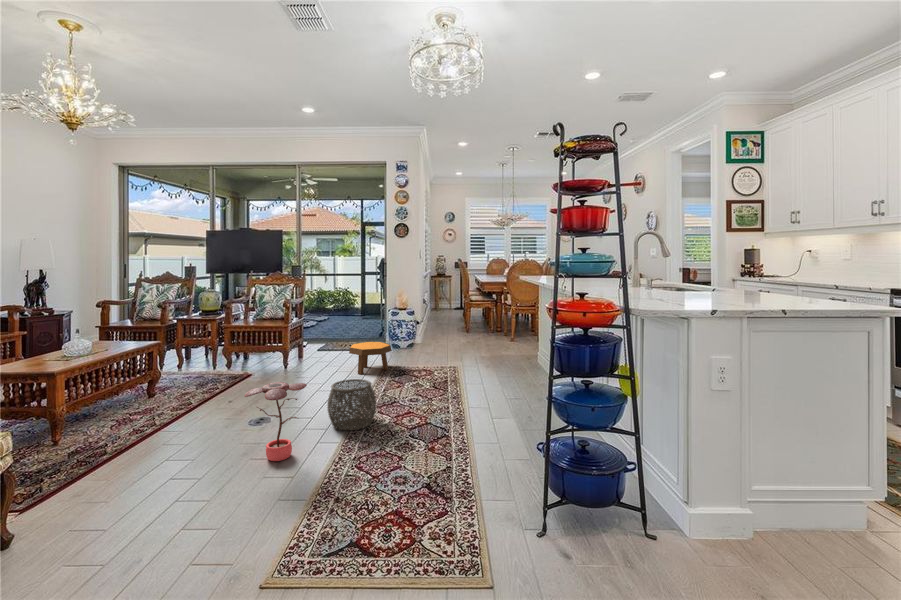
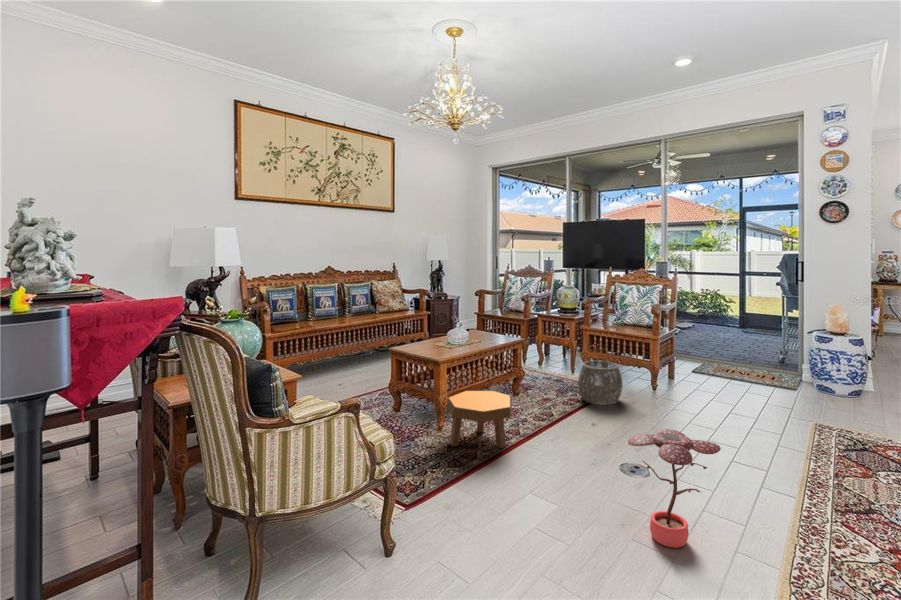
footstool: present [349,342,392,374] -> present [447,391,512,448]
woven basket: present [327,379,376,431] -> present [578,360,622,405]

